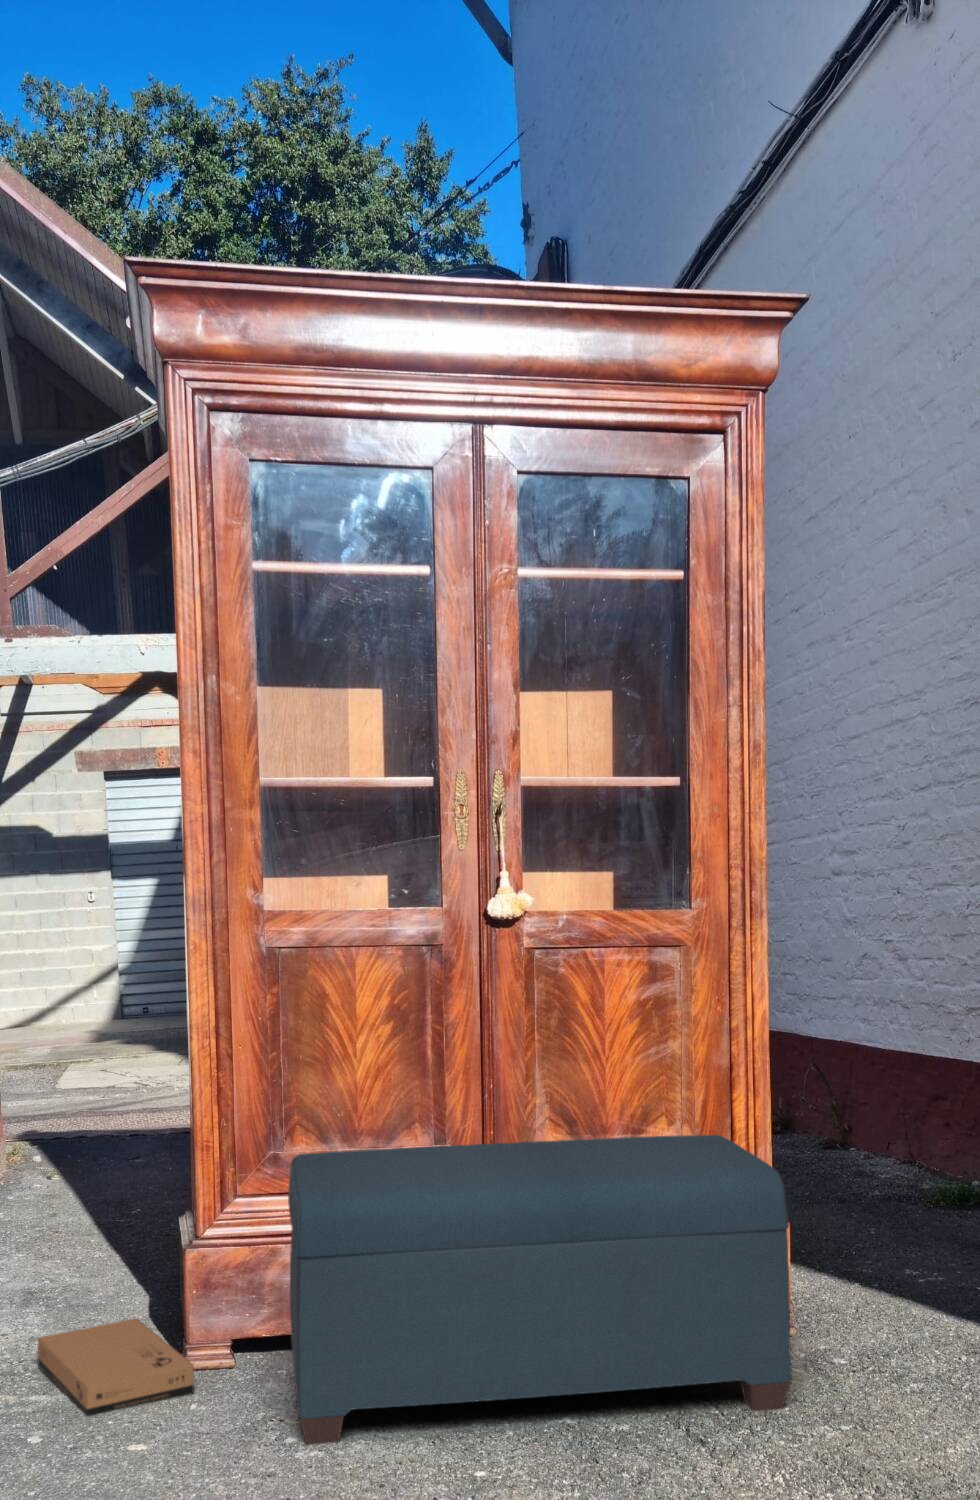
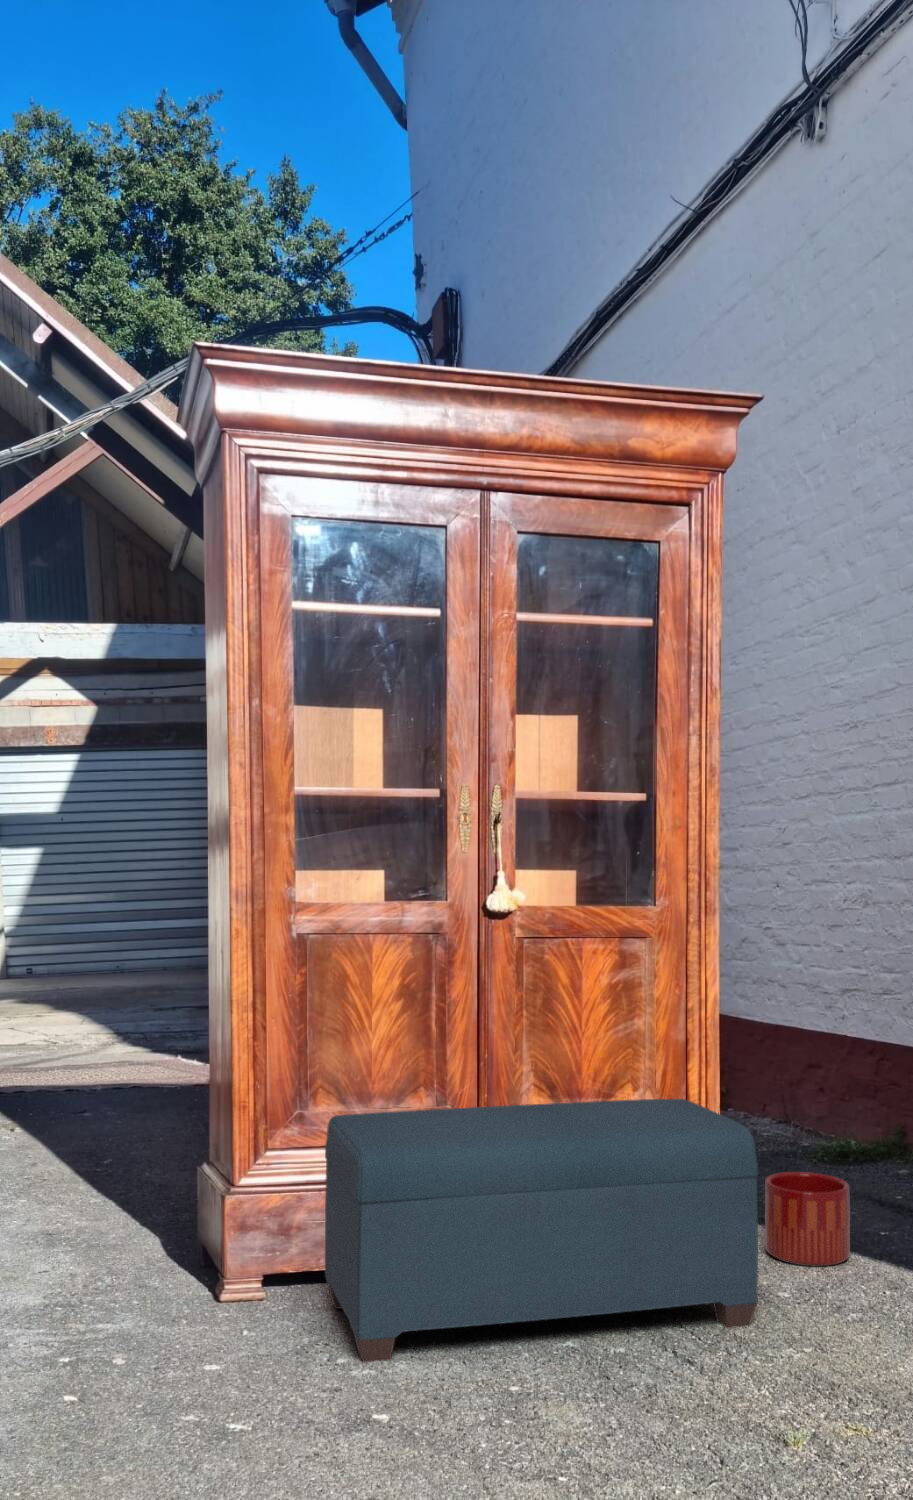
planter: none [832,1222,935,1336] -> present [765,1172,850,1267]
cardboard box: present [38,1318,194,1416] -> none [94,1261,245,1346]

